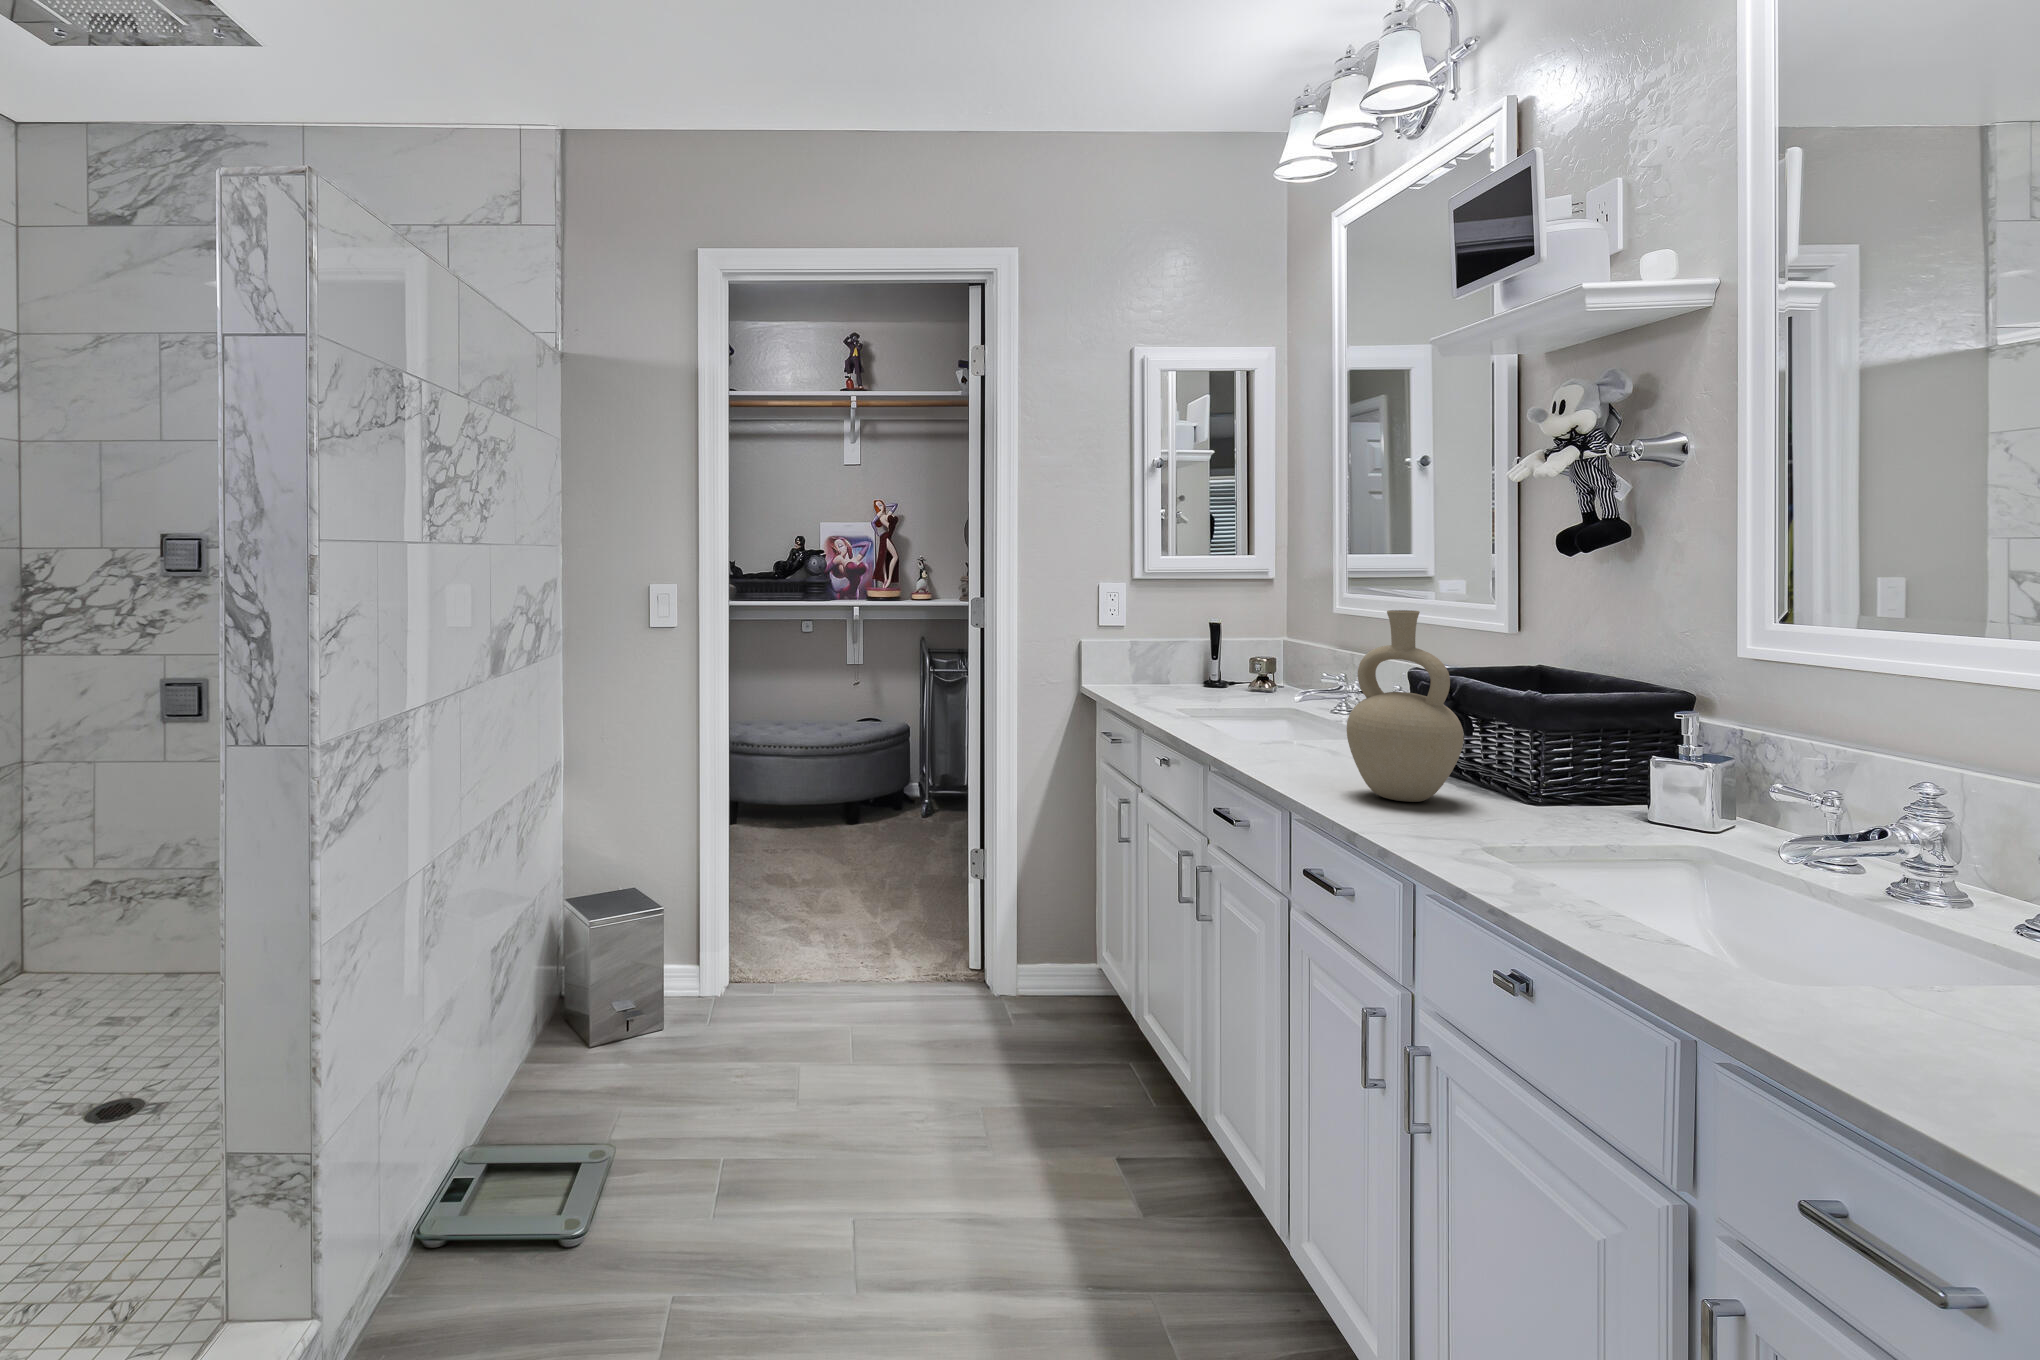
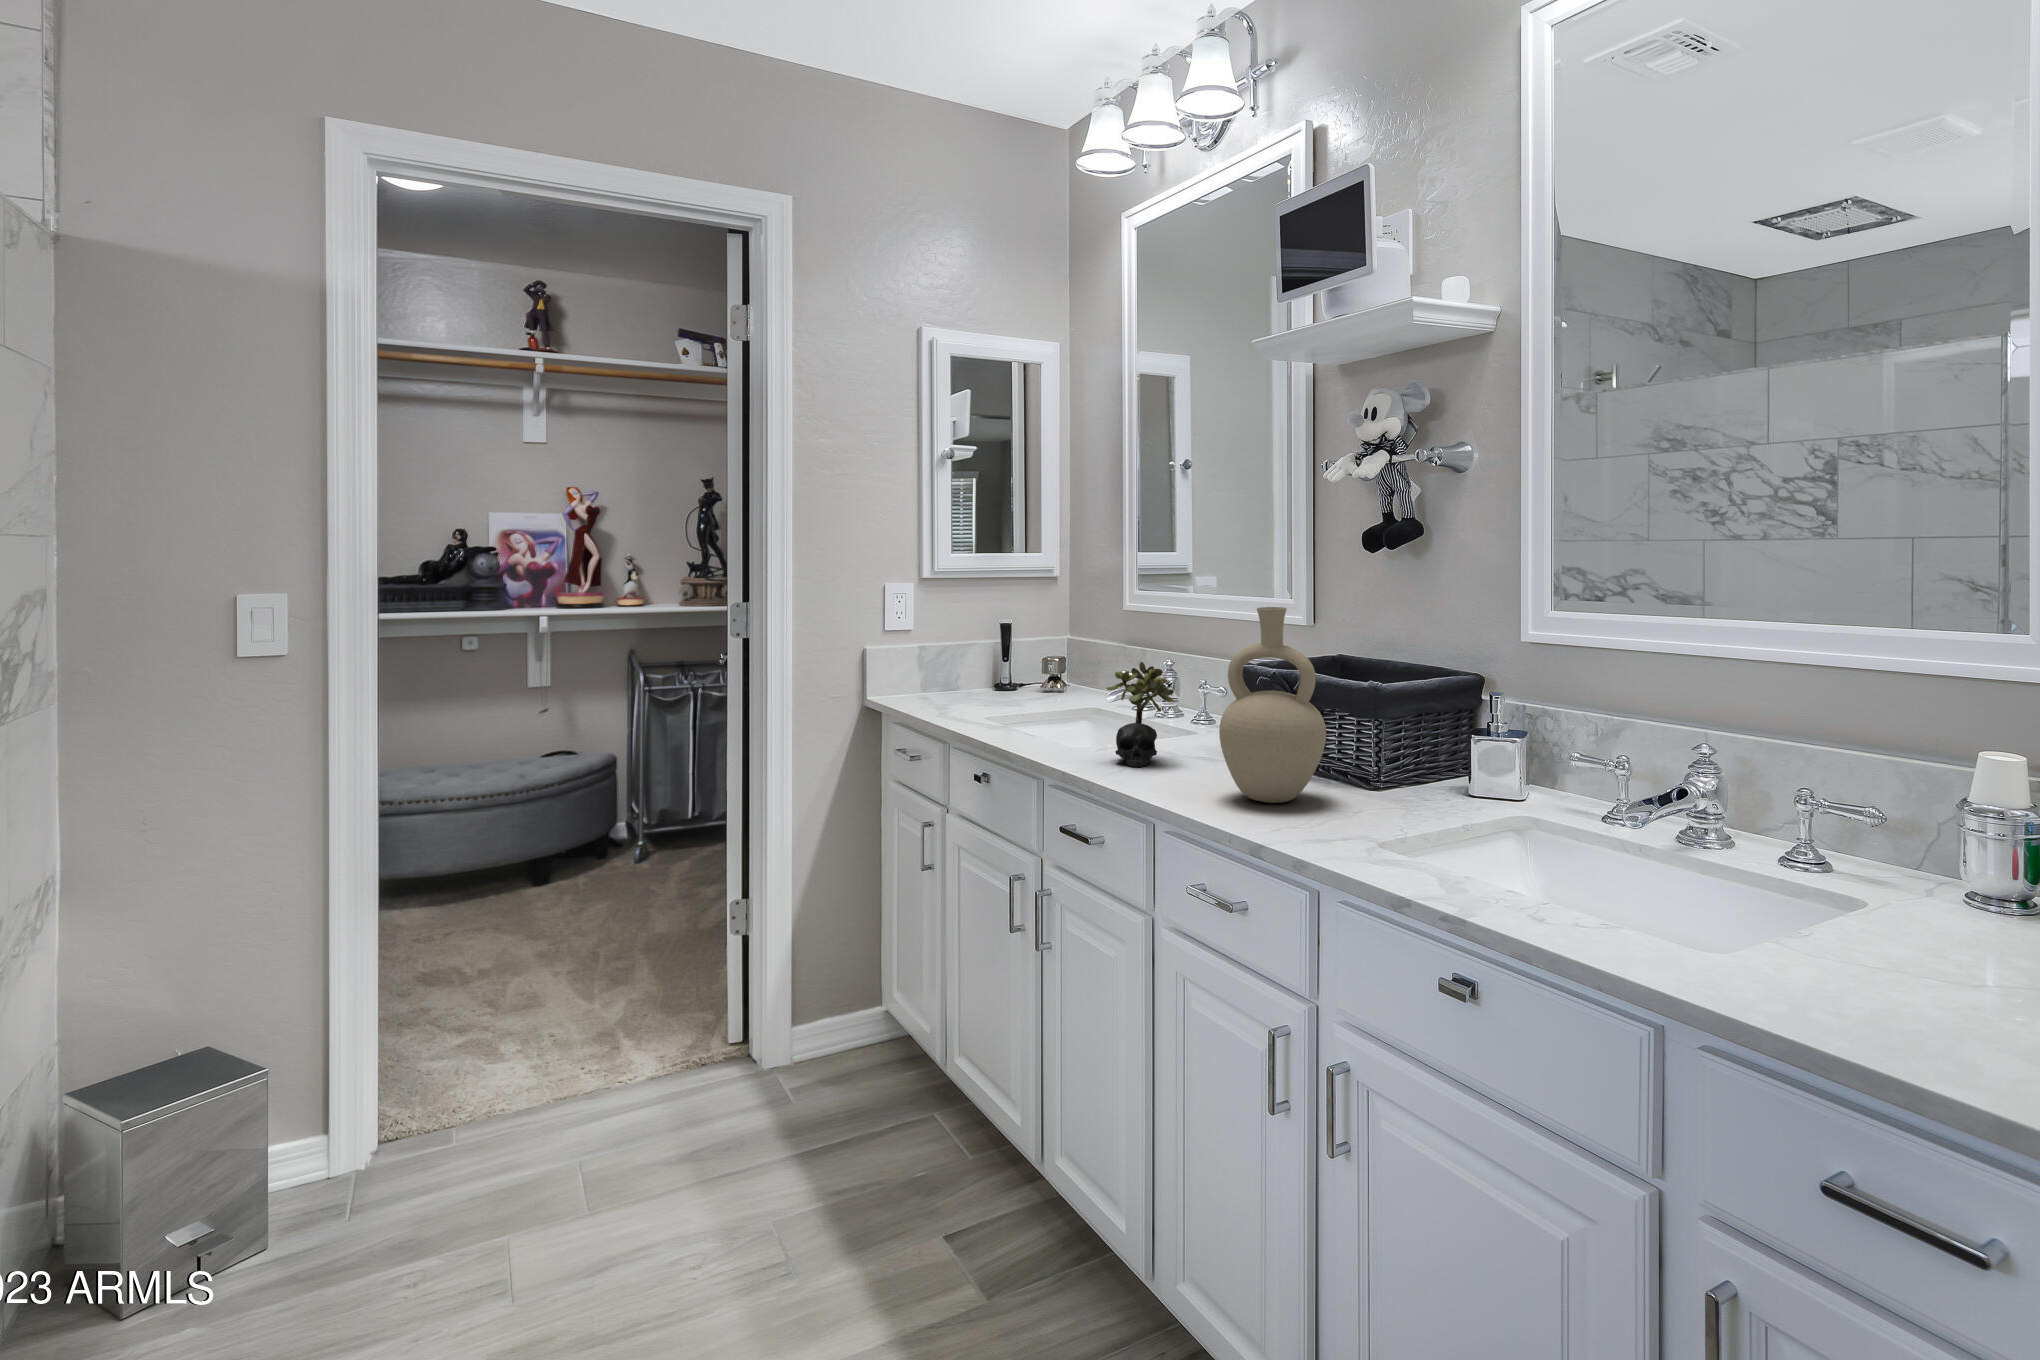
succulent plant: none [1264,661,1331,760] -> present [1107,662,1174,767]

